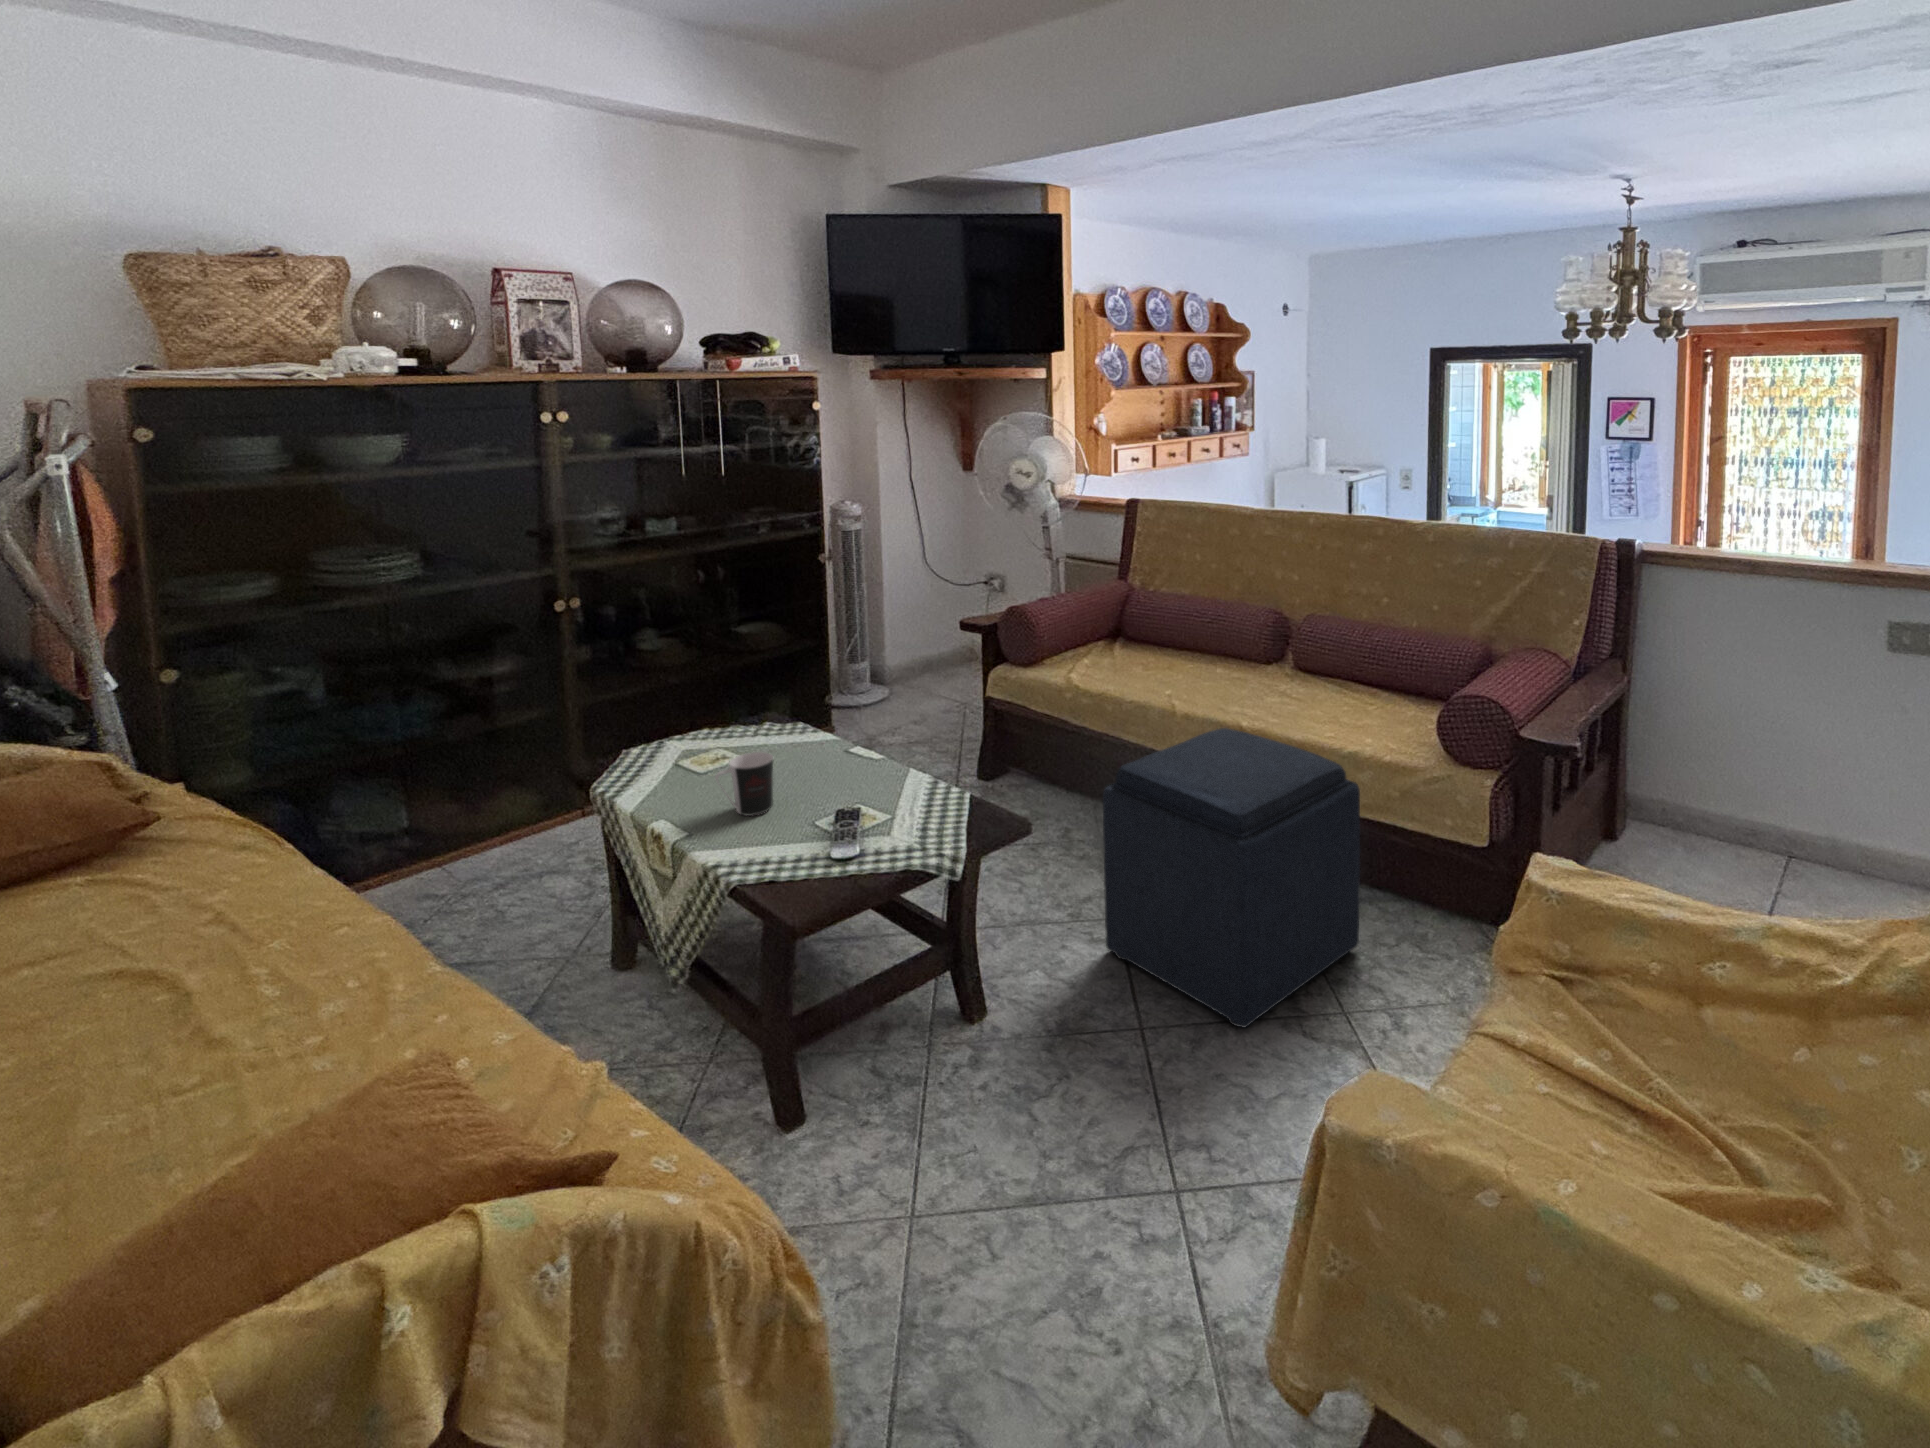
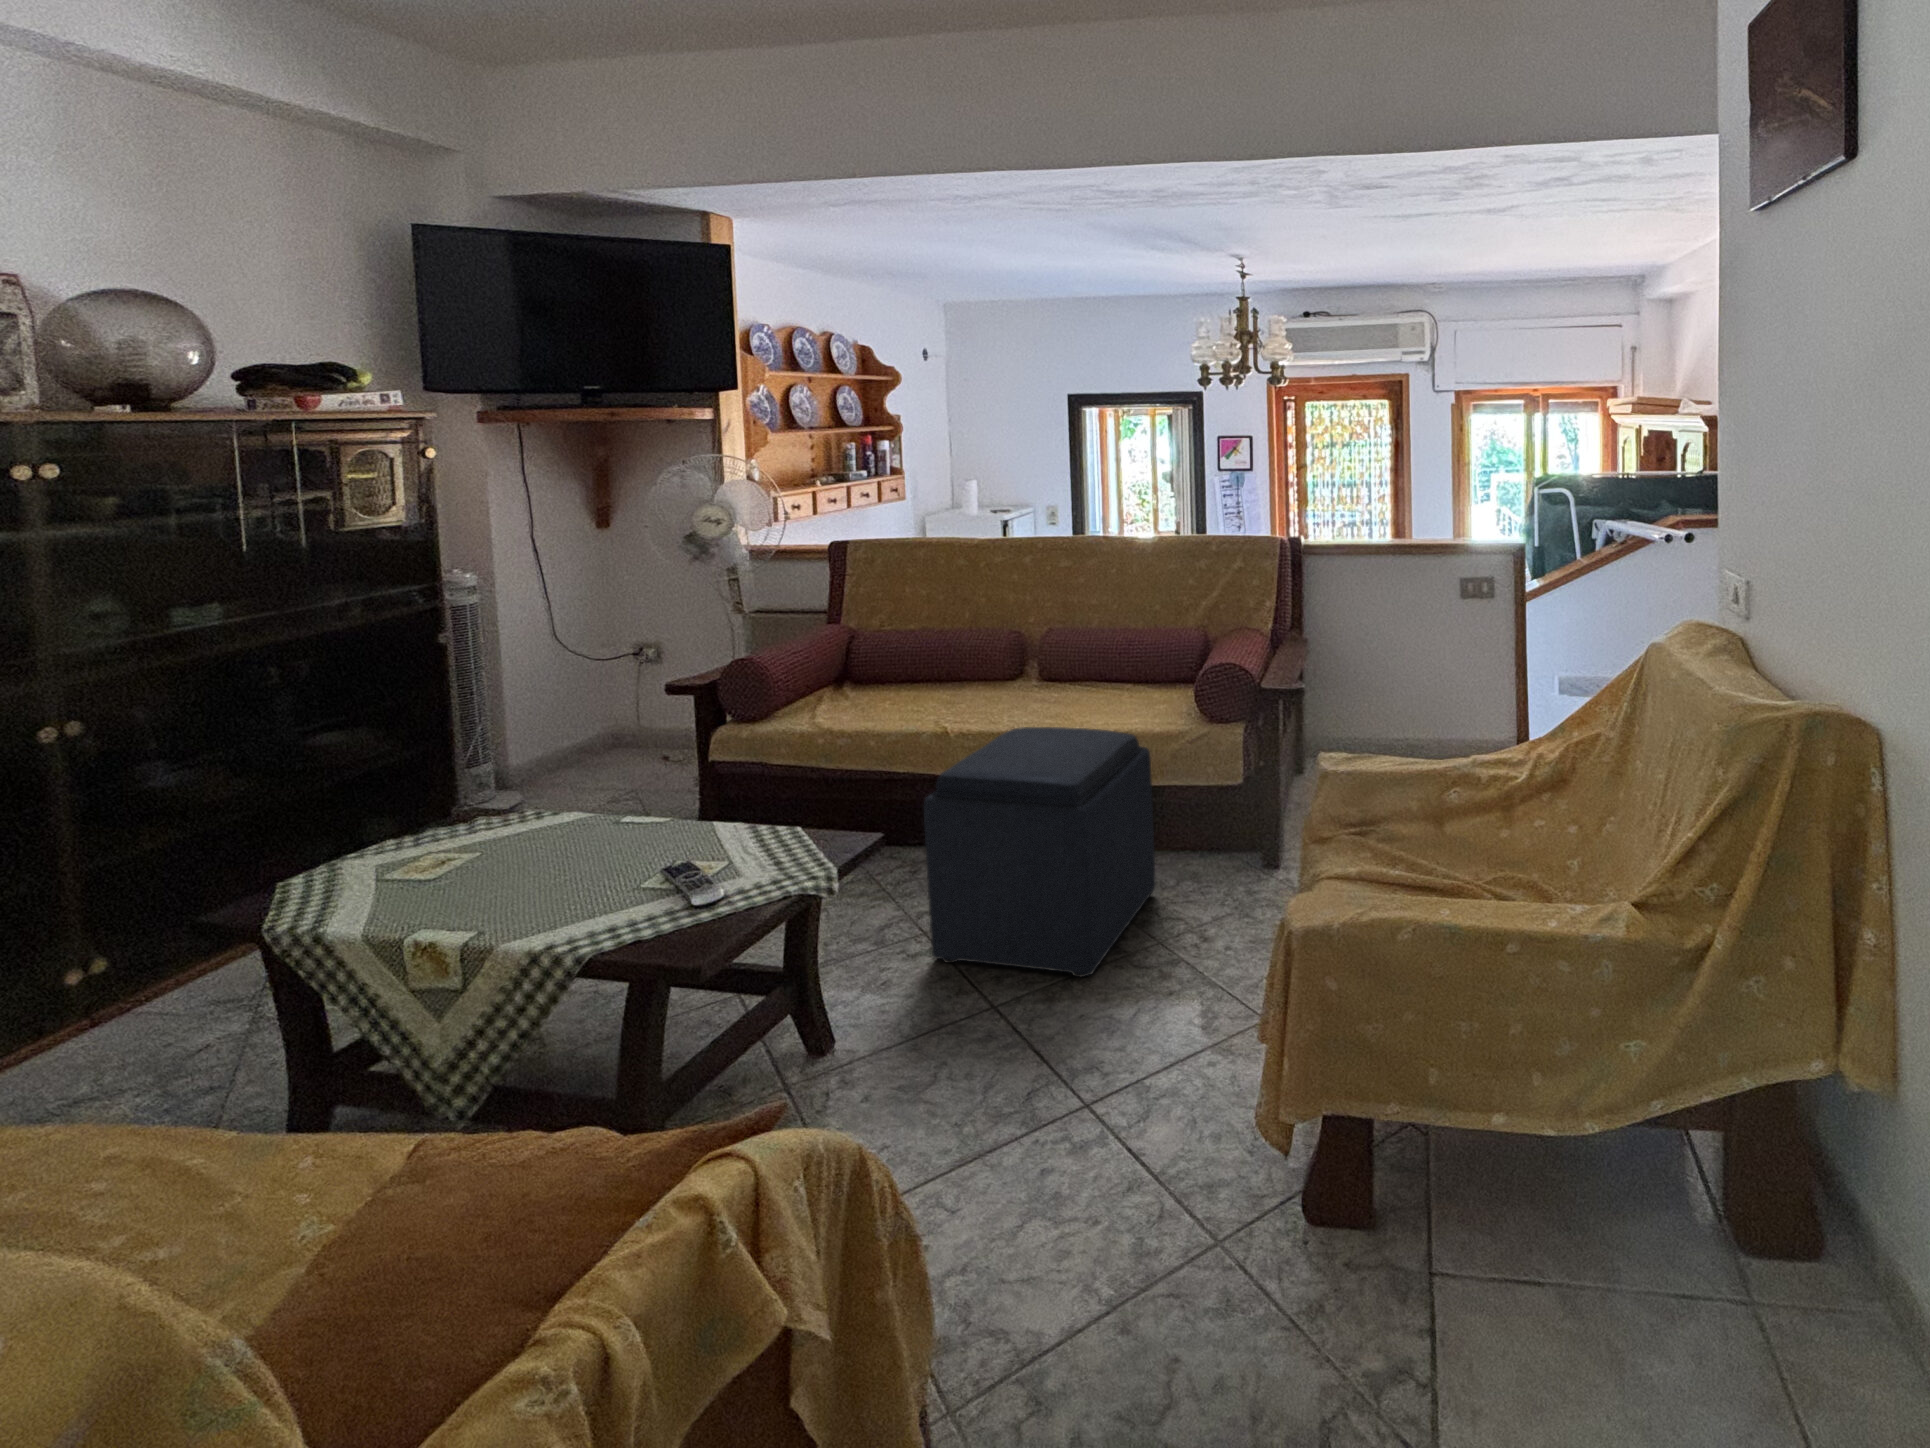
coffee cup: present [715,752,773,816] -> none [486,830,562,906]

